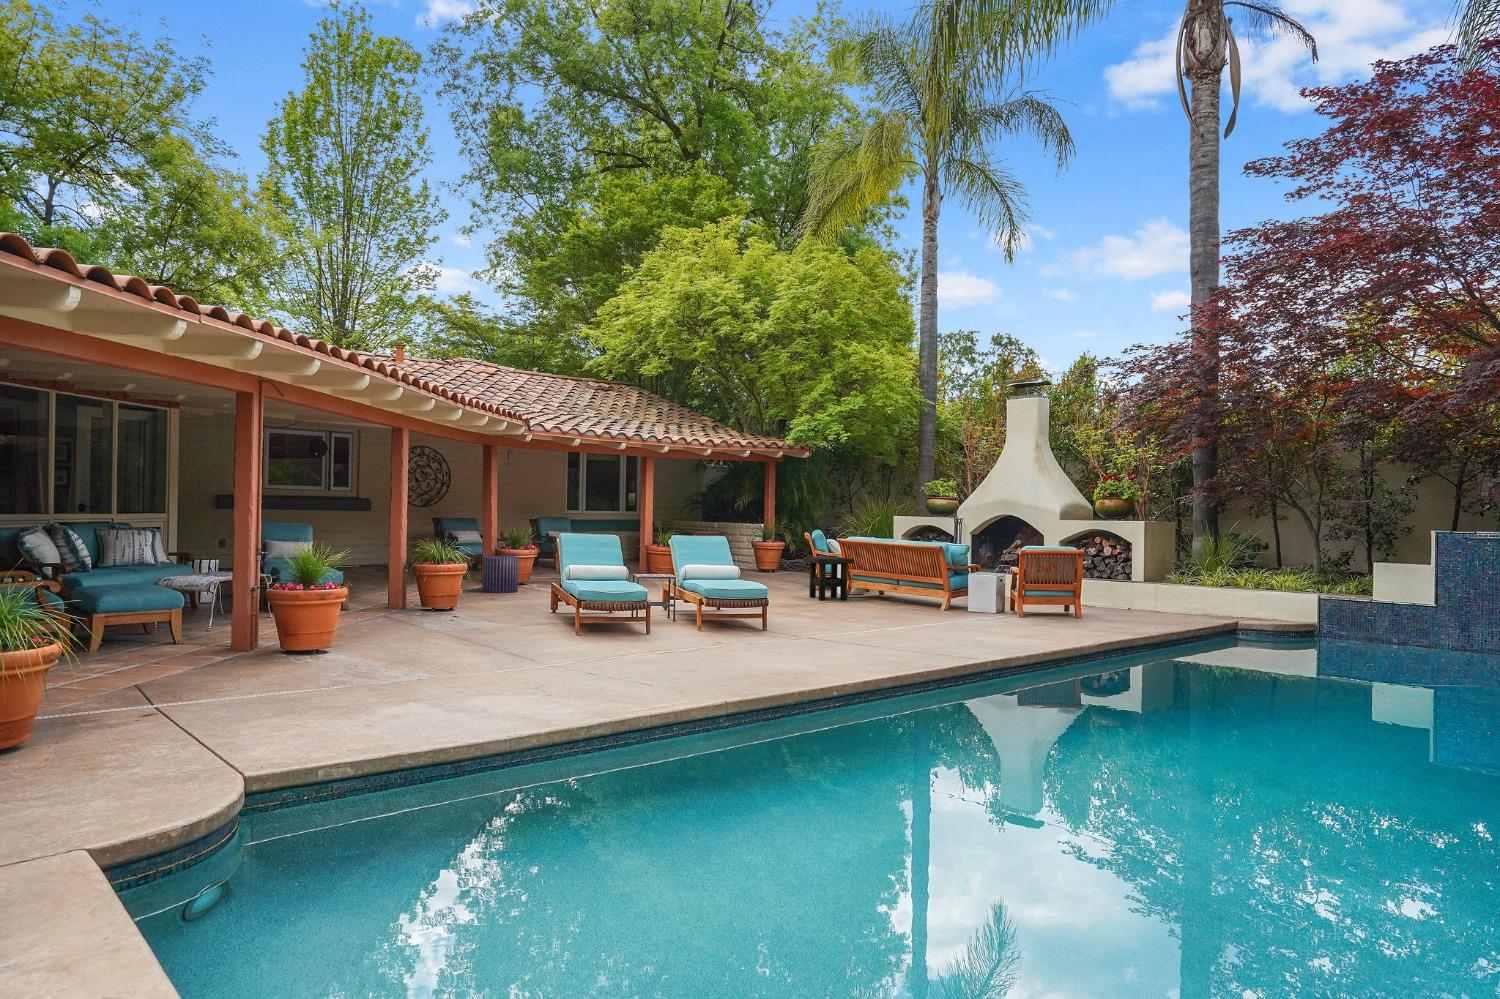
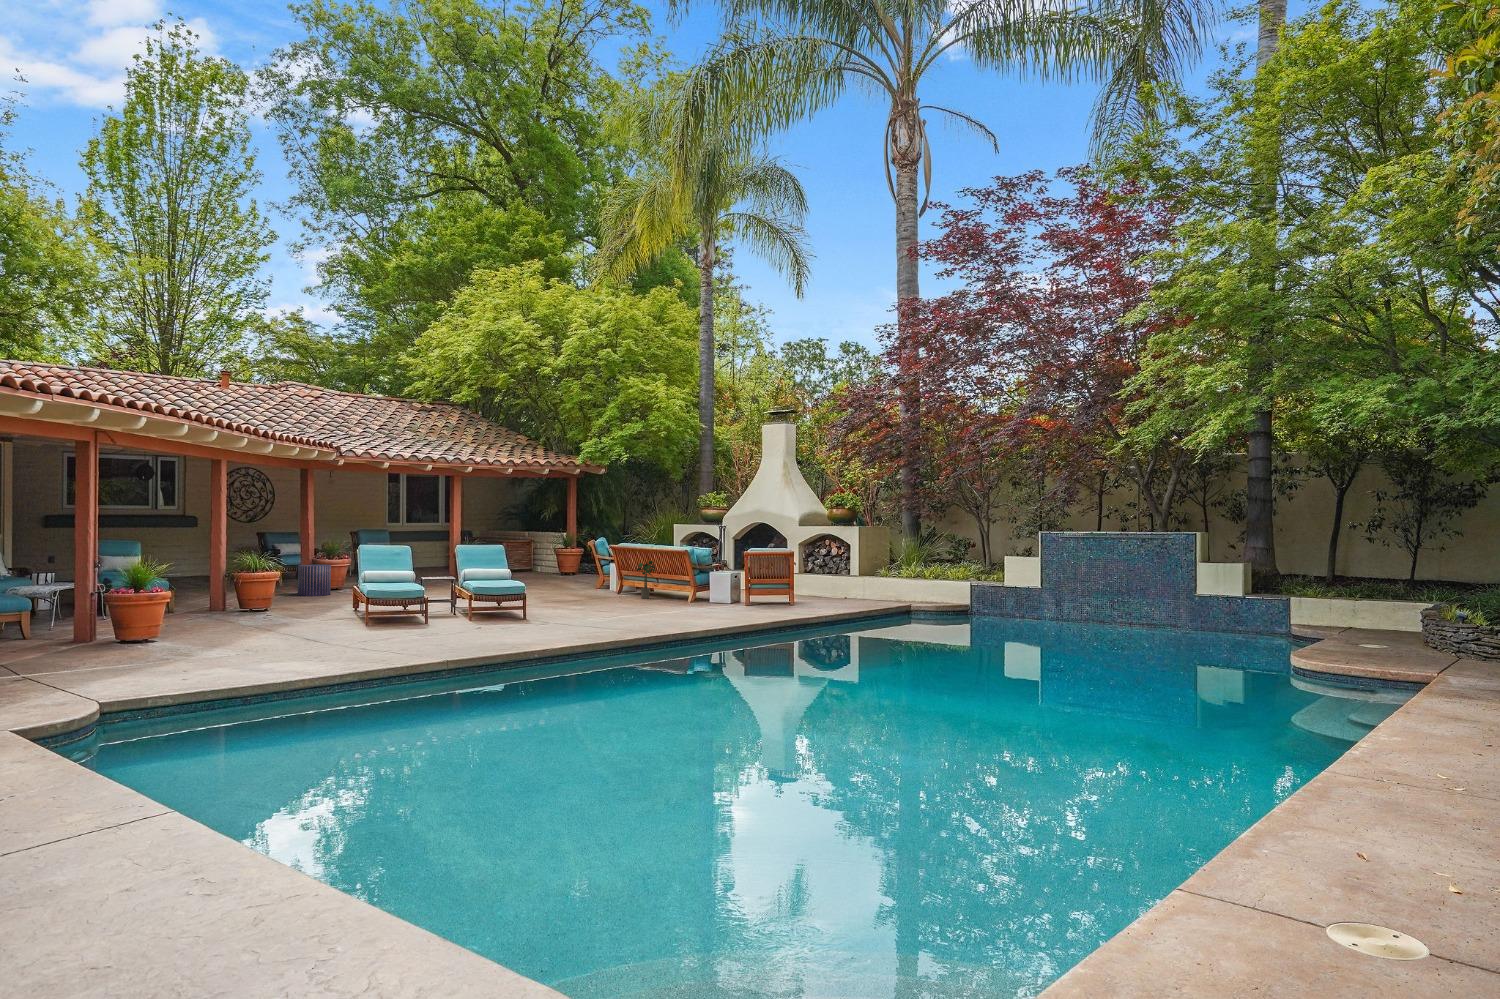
side table: present [803,557,854,600] -> none [582,560,623,596]
potted plant: none [873,559,901,605] -> present [636,561,656,599]

